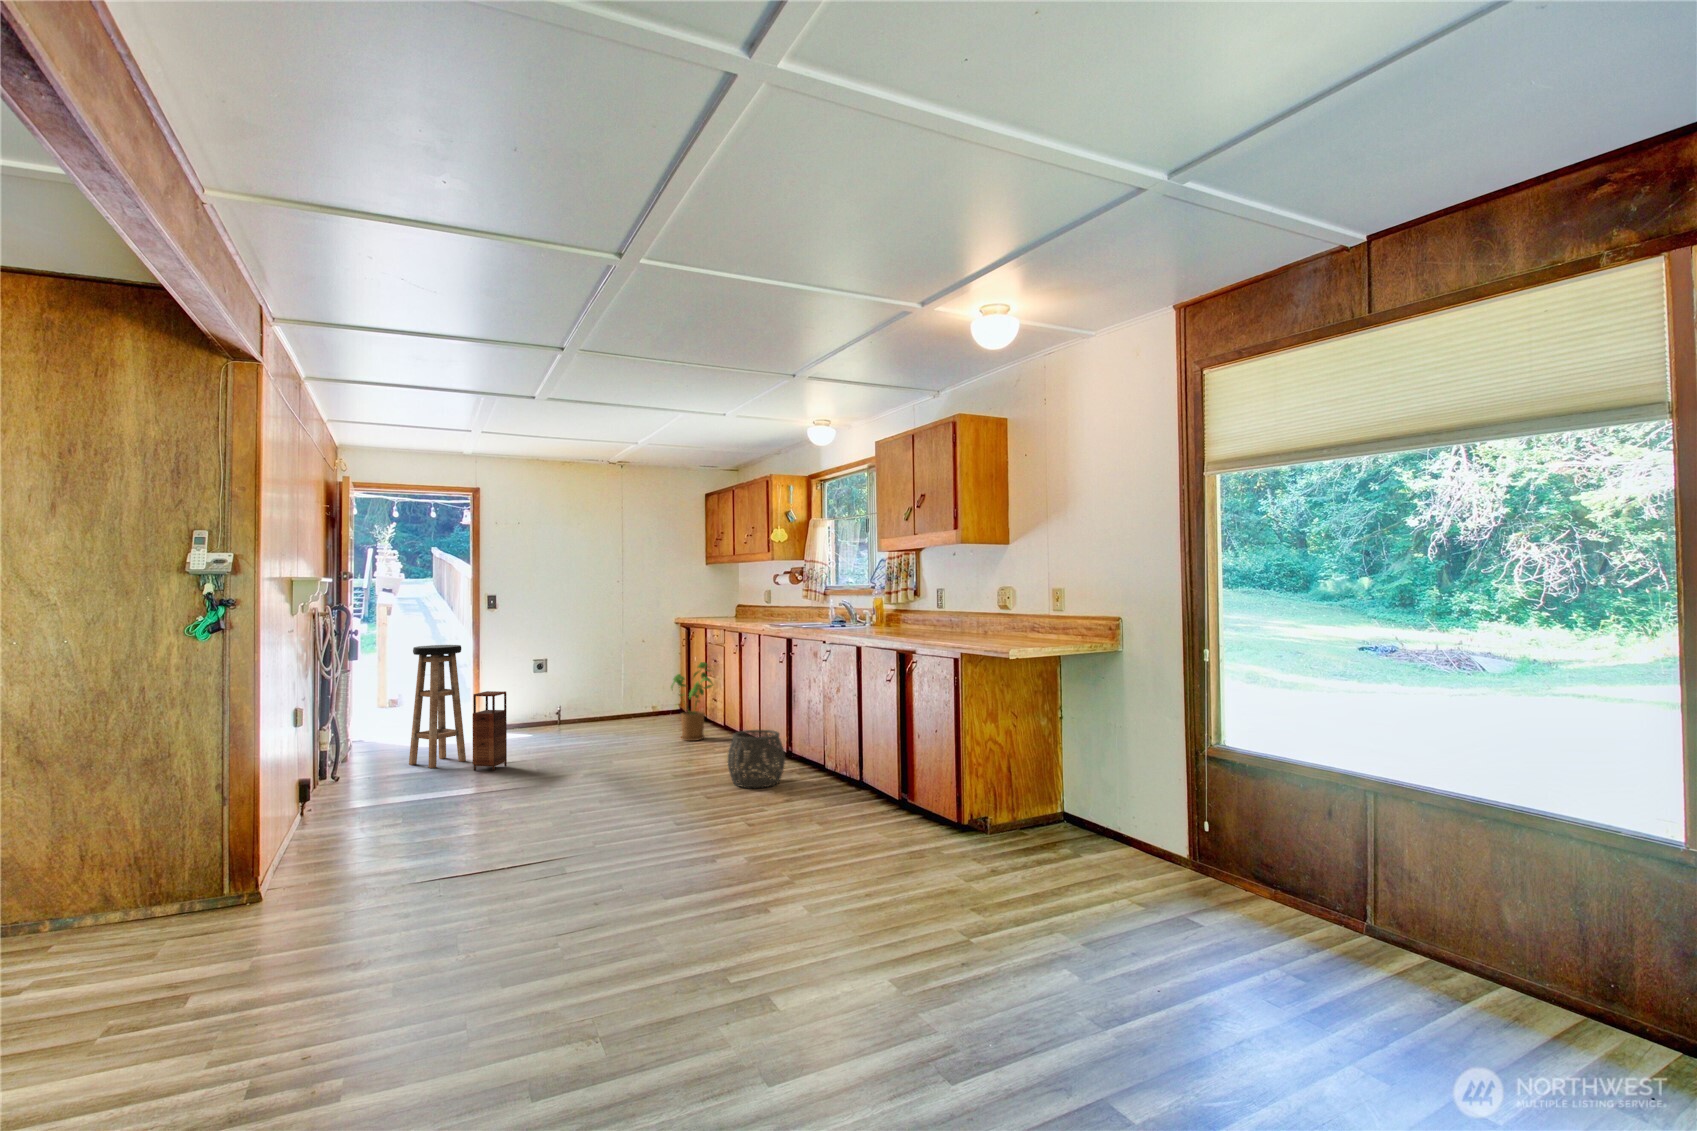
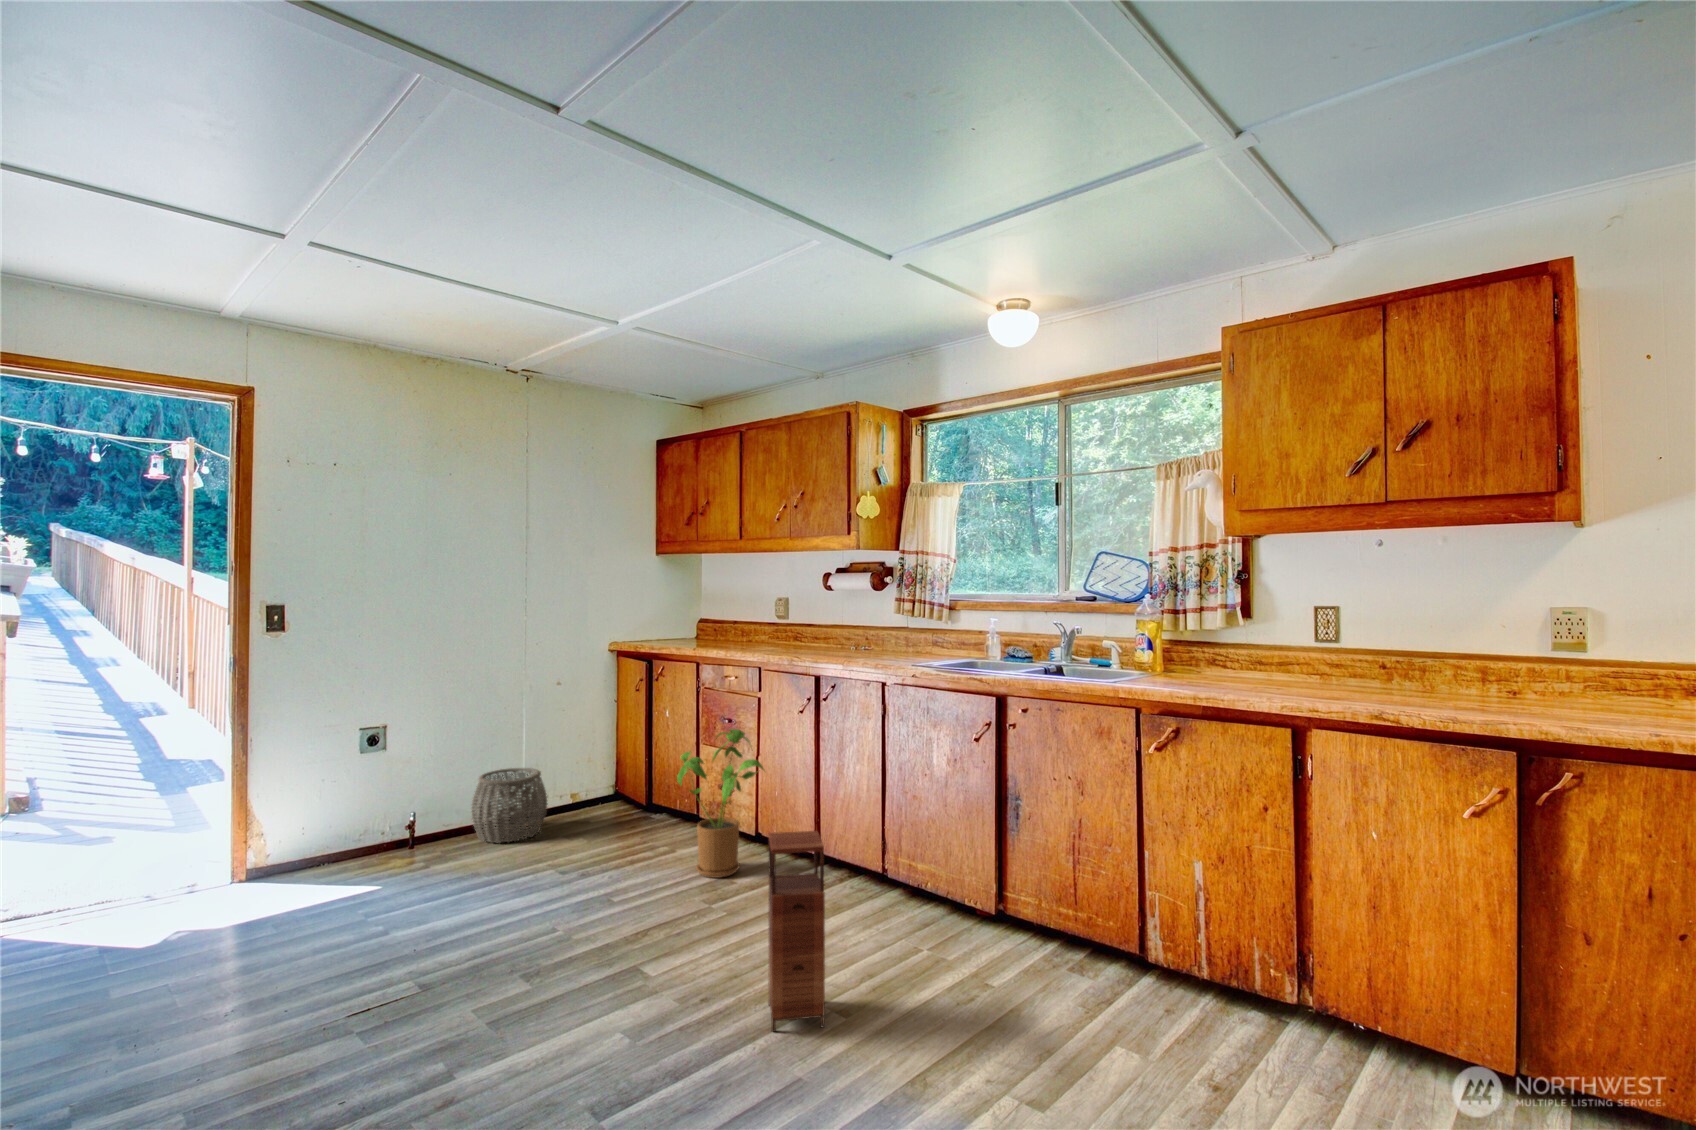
bar stool: present [409,645,466,768] -> none [85,732,256,1068]
storage cabinet: present [473,691,507,771] -> present [769,831,825,1032]
woven basket: present [728,730,785,788] -> present [471,768,547,843]

